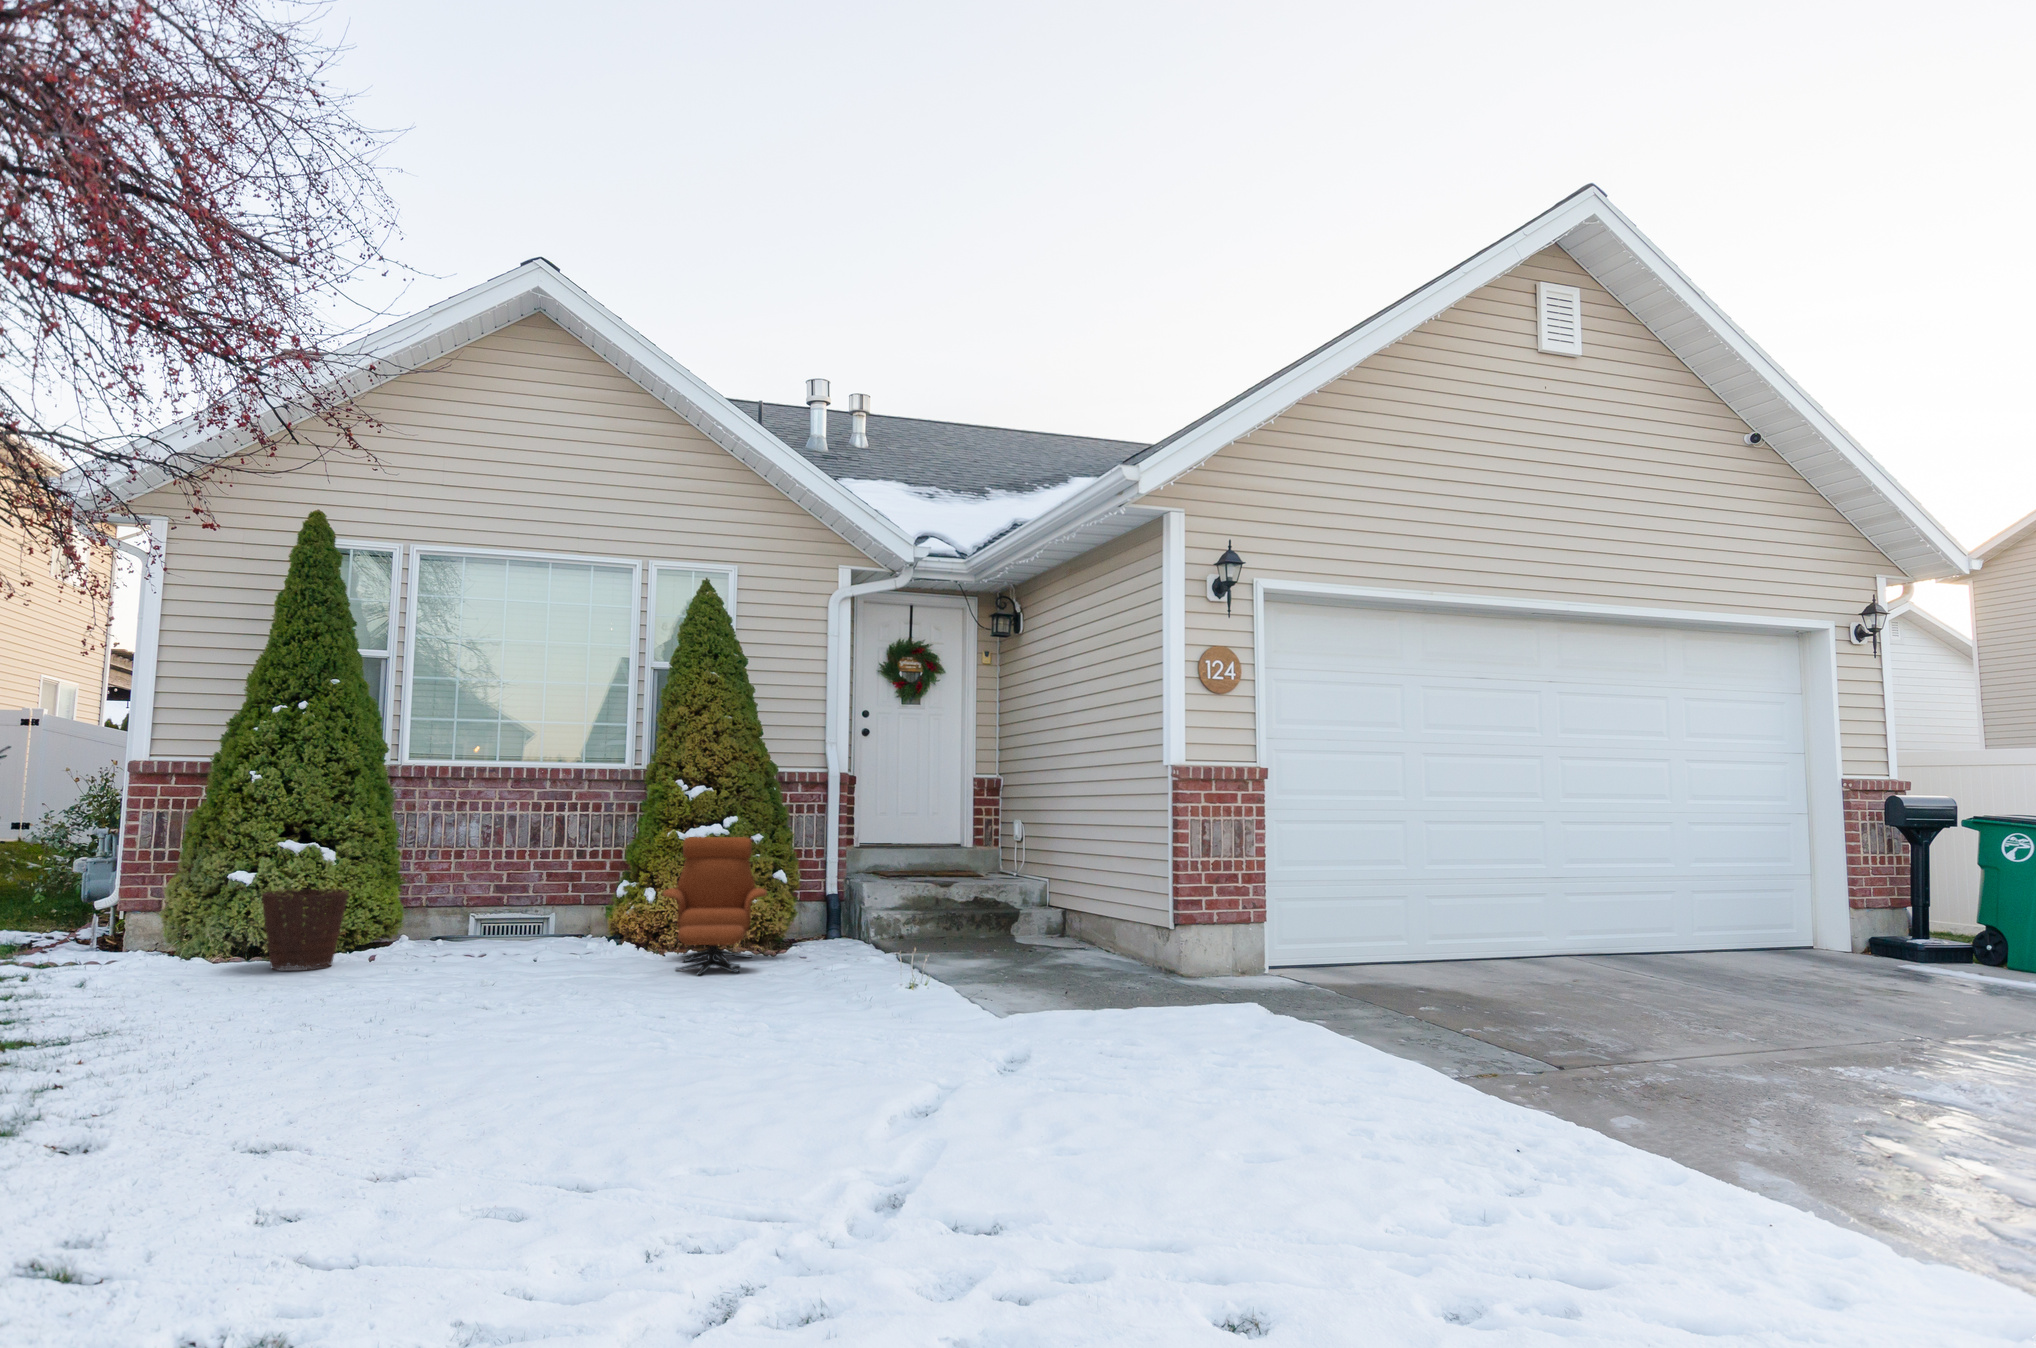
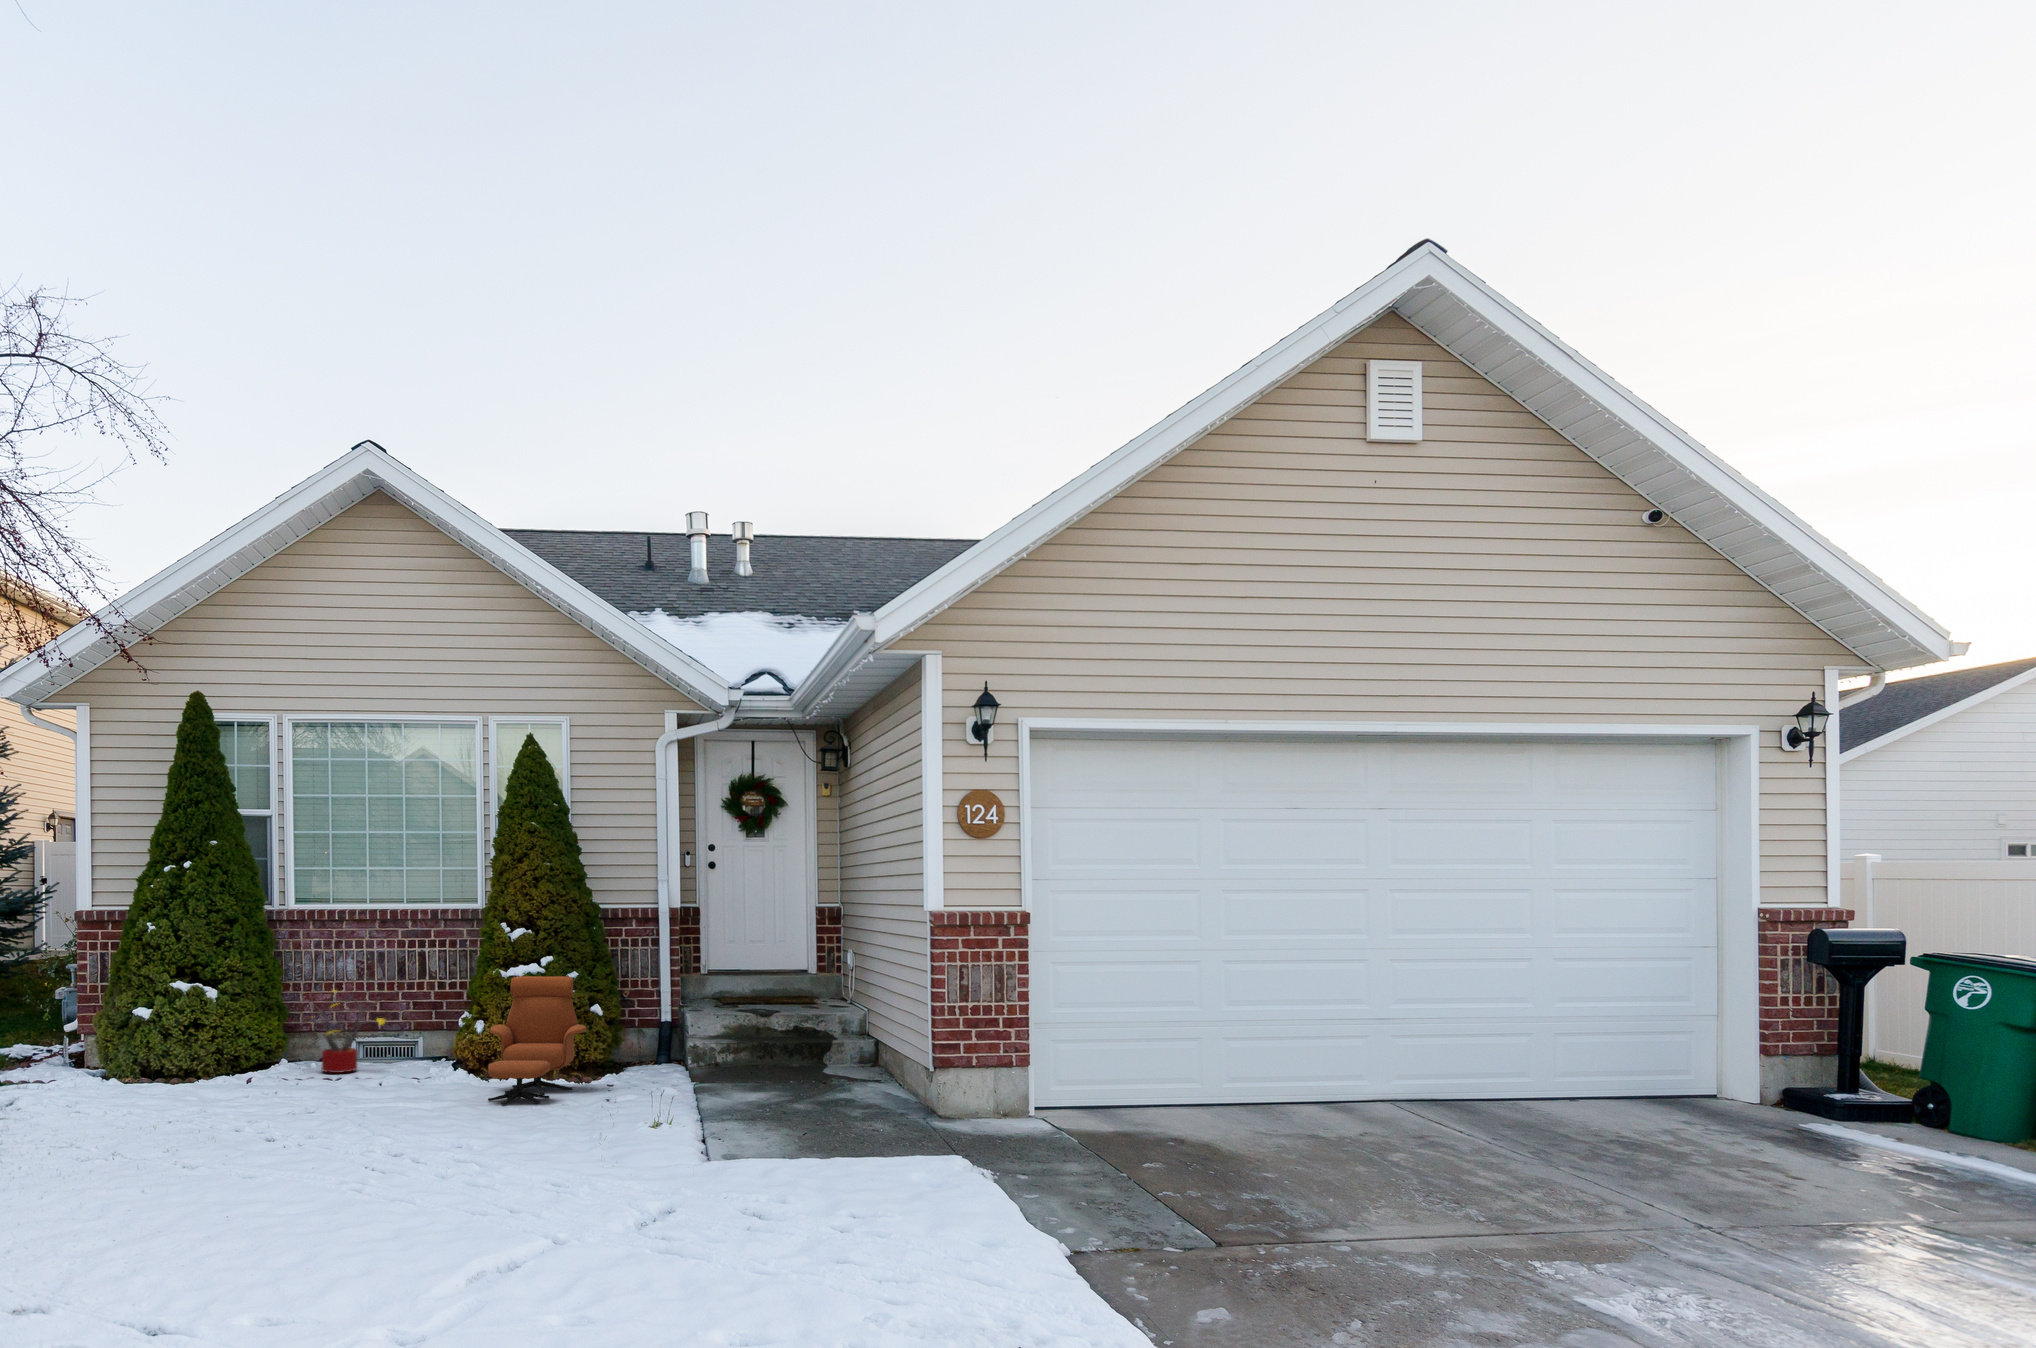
decorative plant: none [428,853,522,944] -> present [313,990,385,1073]
basket: present [262,889,349,970] -> none [153,1024,225,1095]

